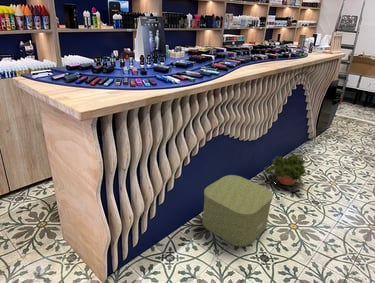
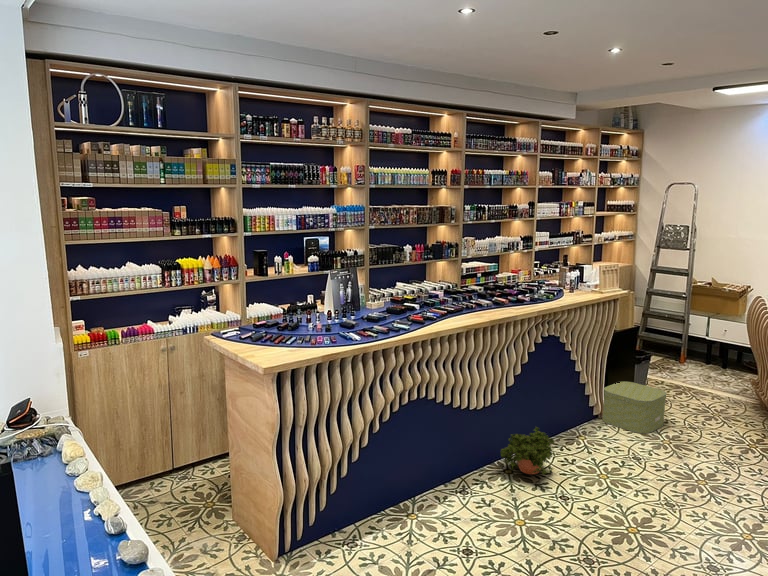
storage box: present [202,175,273,247] -> present [602,382,667,434]

